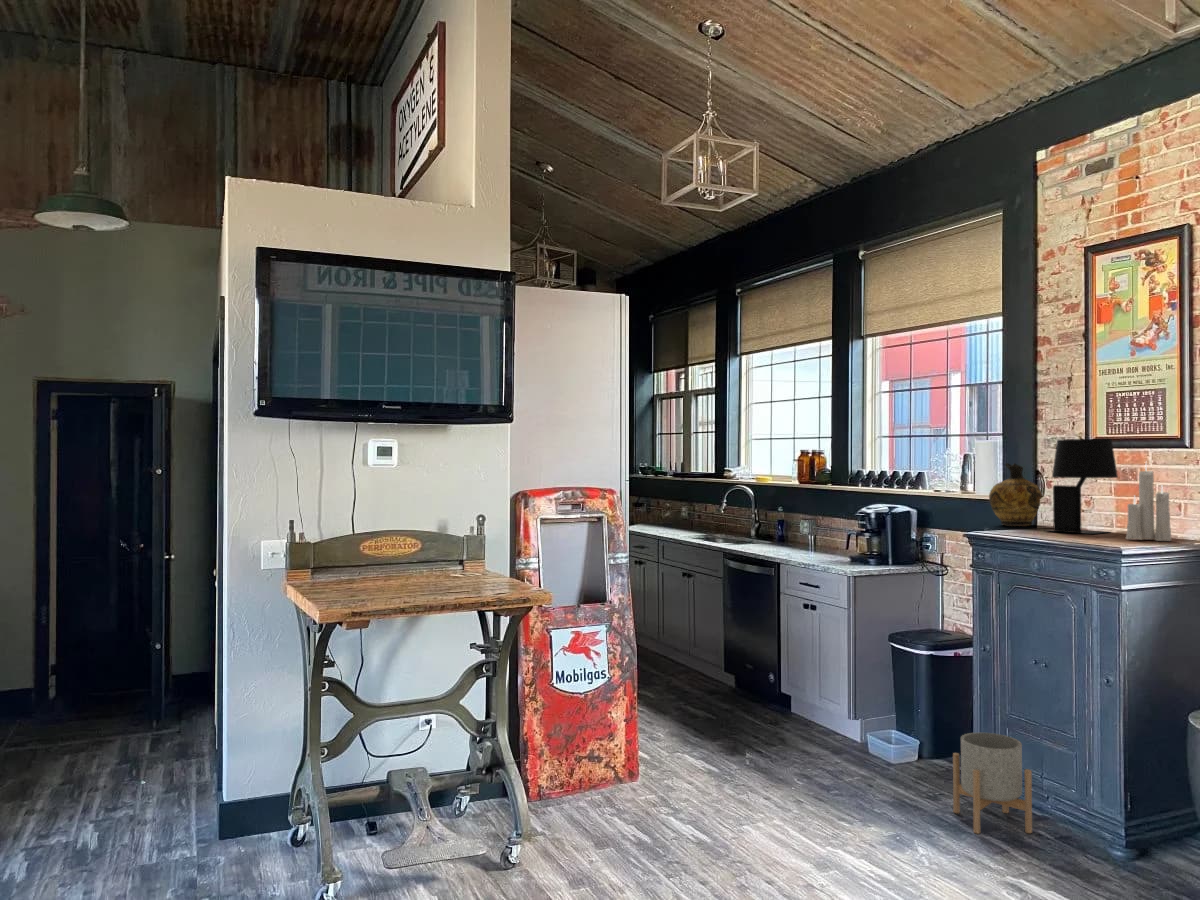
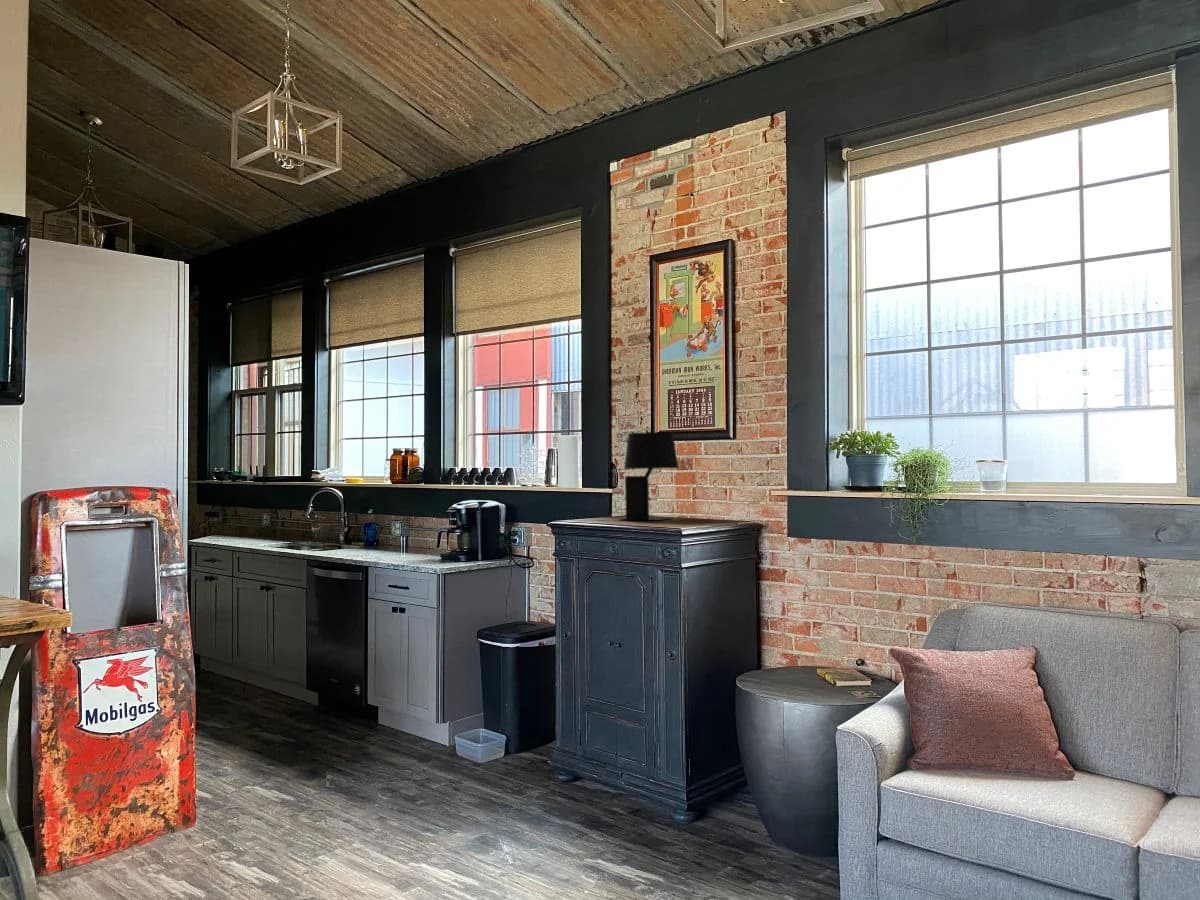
ceramic jug: present [989,463,1042,526] -> none [570,457,618,516]
candle: present [1126,467,1171,541] -> none [685,448,721,523]
planter: present [953,733,1032,833] -> none [537,718,609,820]

